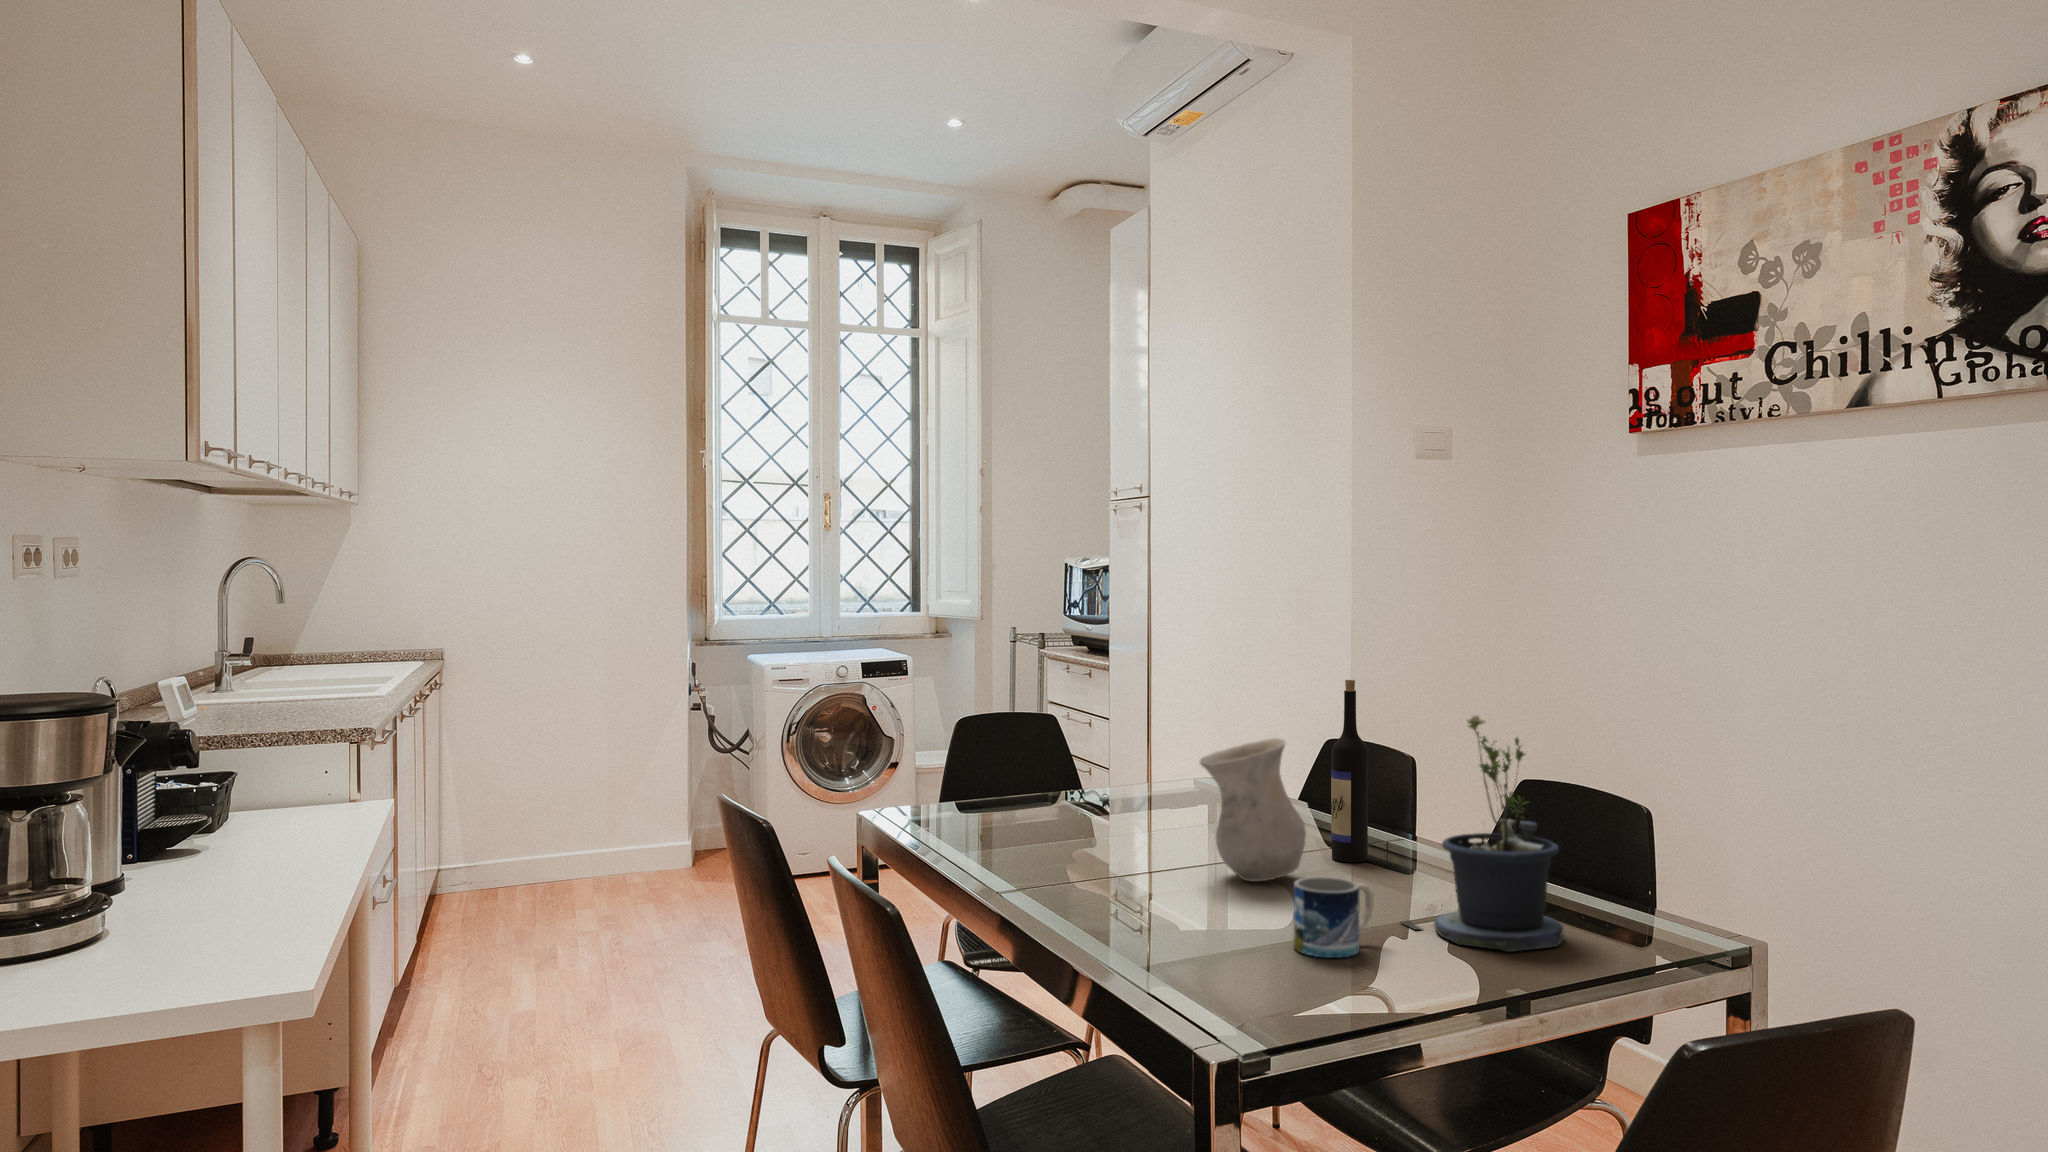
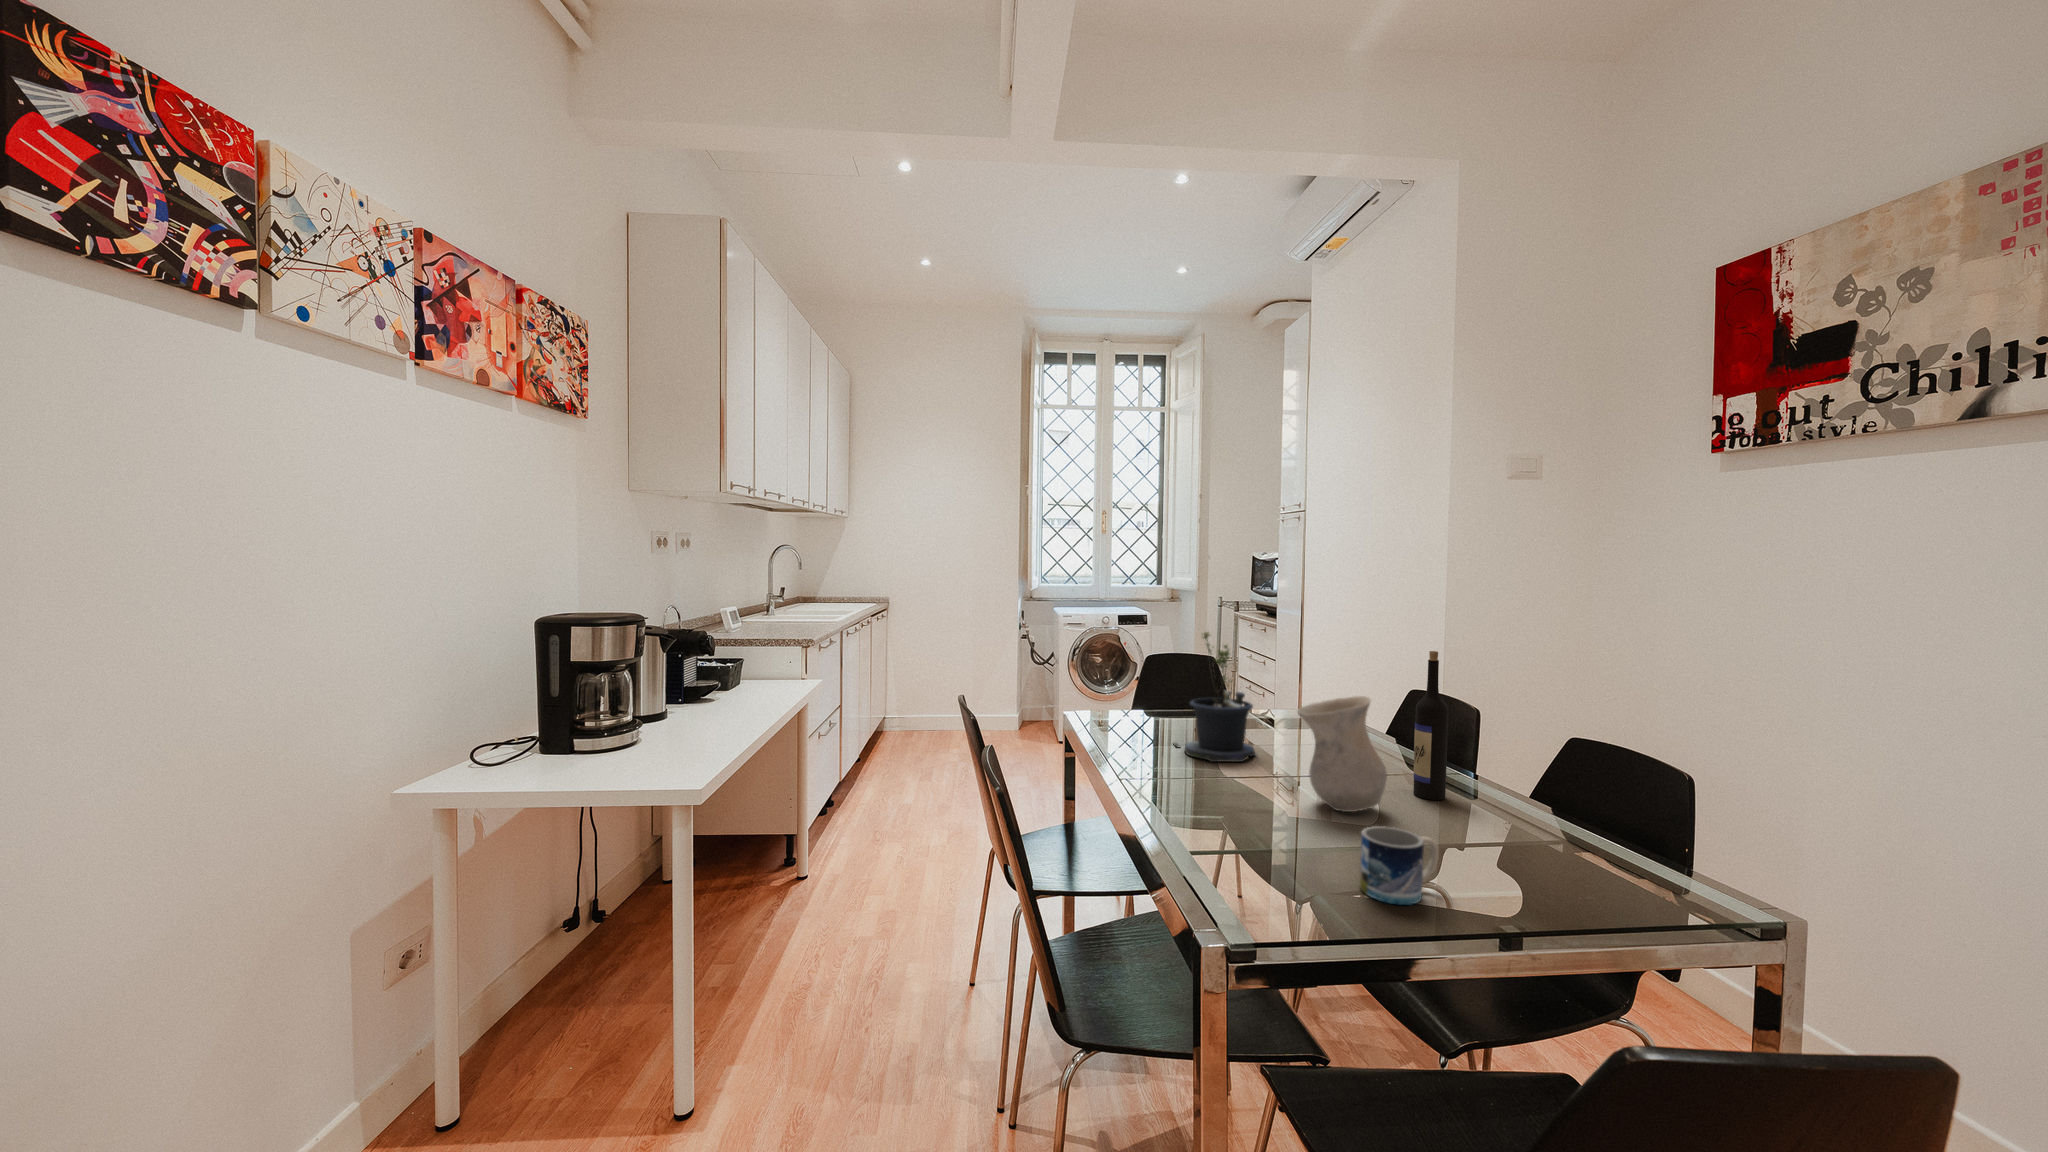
potted plant: present [1401,715,1563,952] -> present [1174,632,1256,762]

